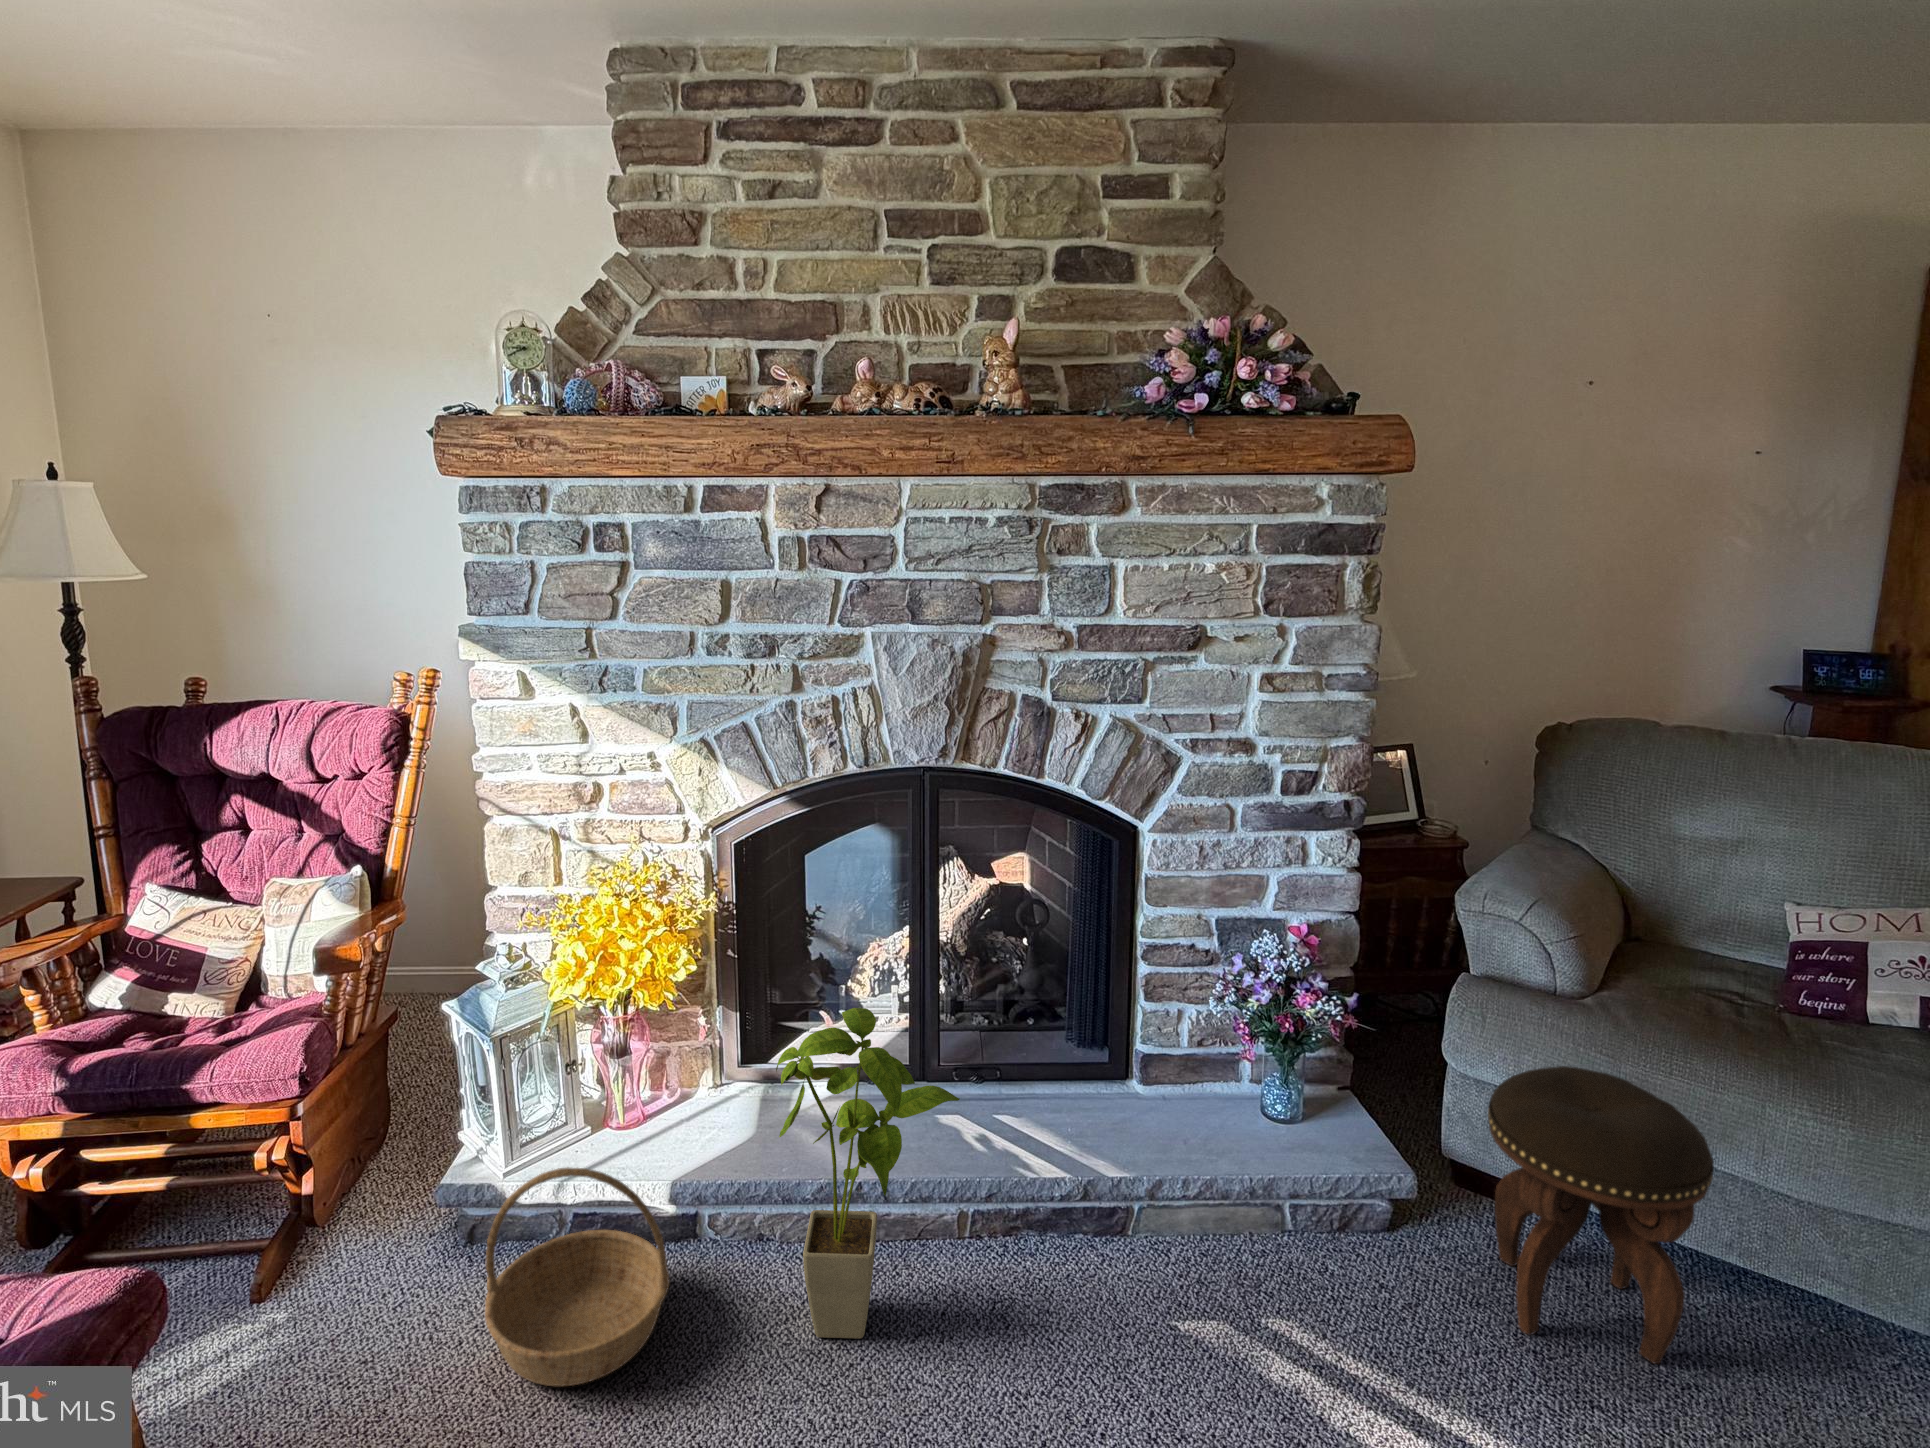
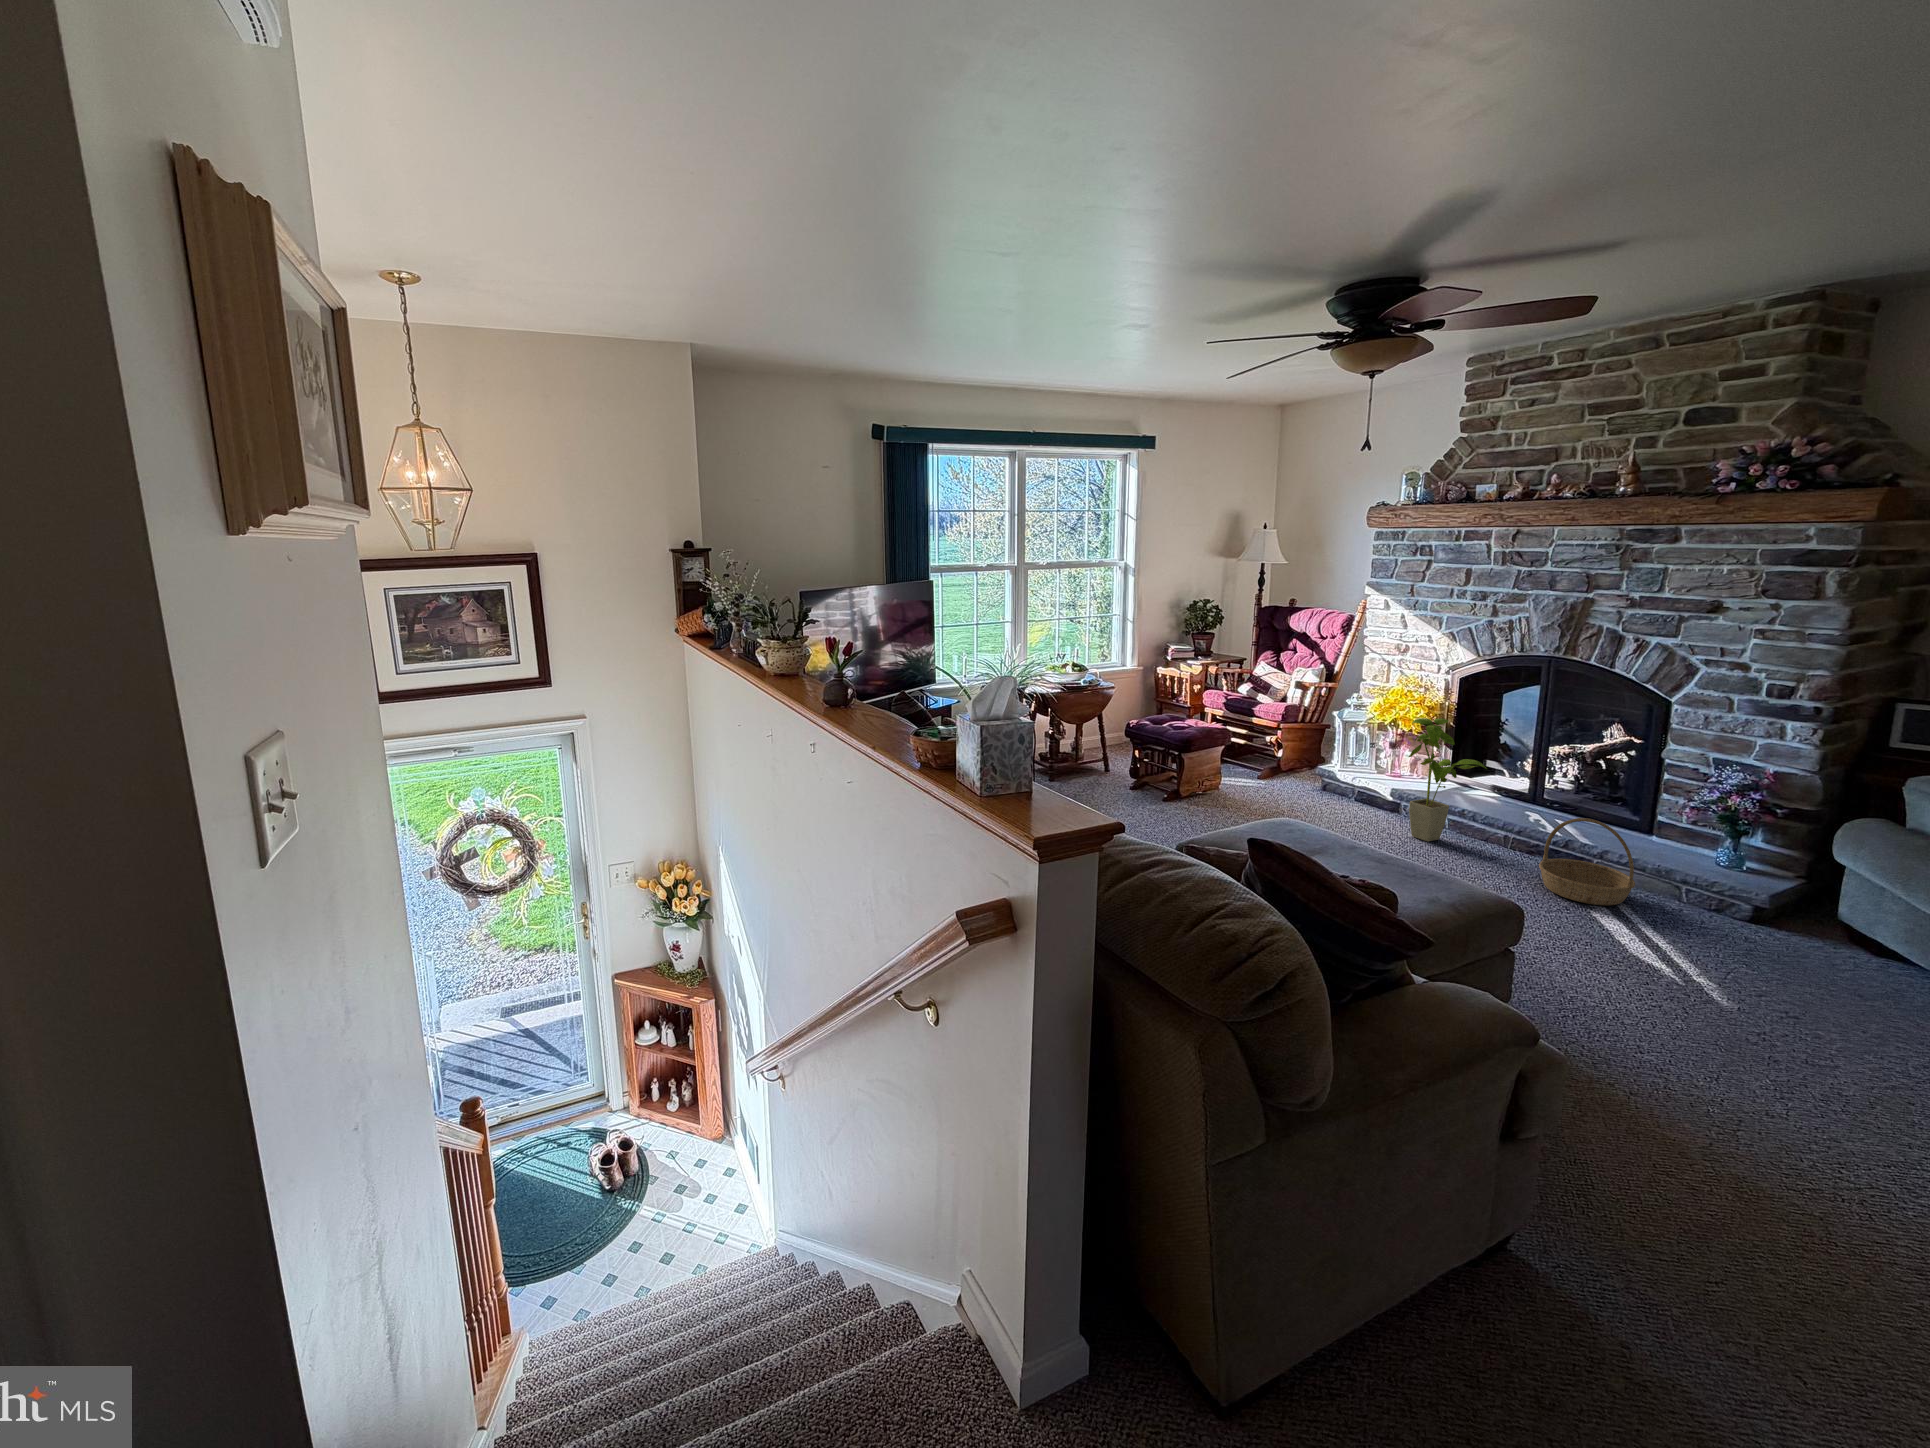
footstool: present [1488,1066,1714,1364] -> none [1744,838,1900,977]
basket: present [485,1168,669,1386] -> present [1539,818,1635,905]

